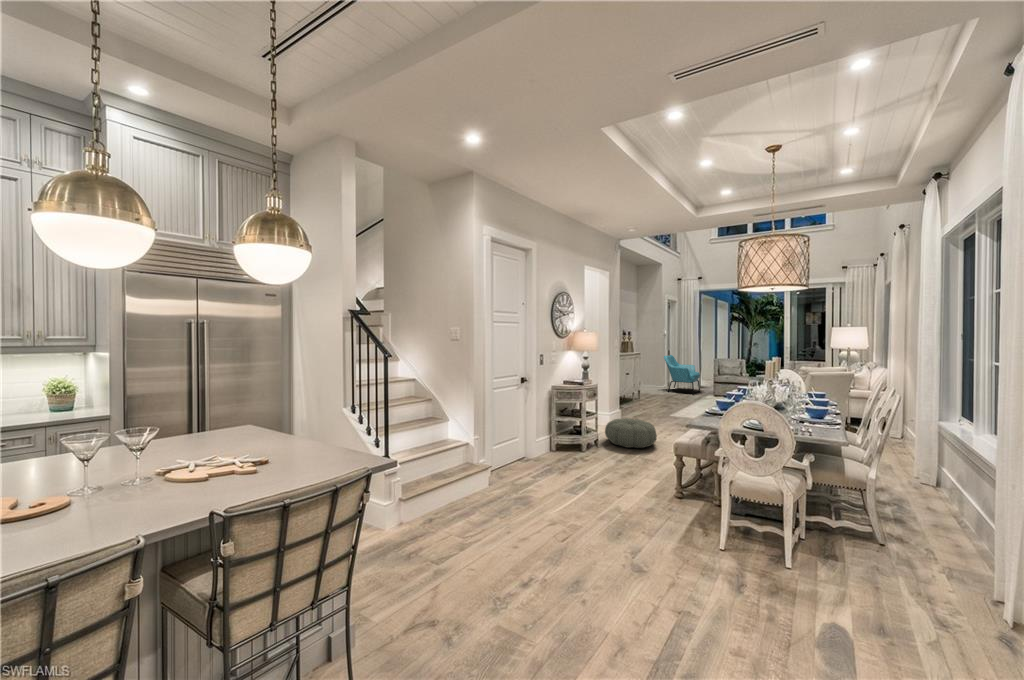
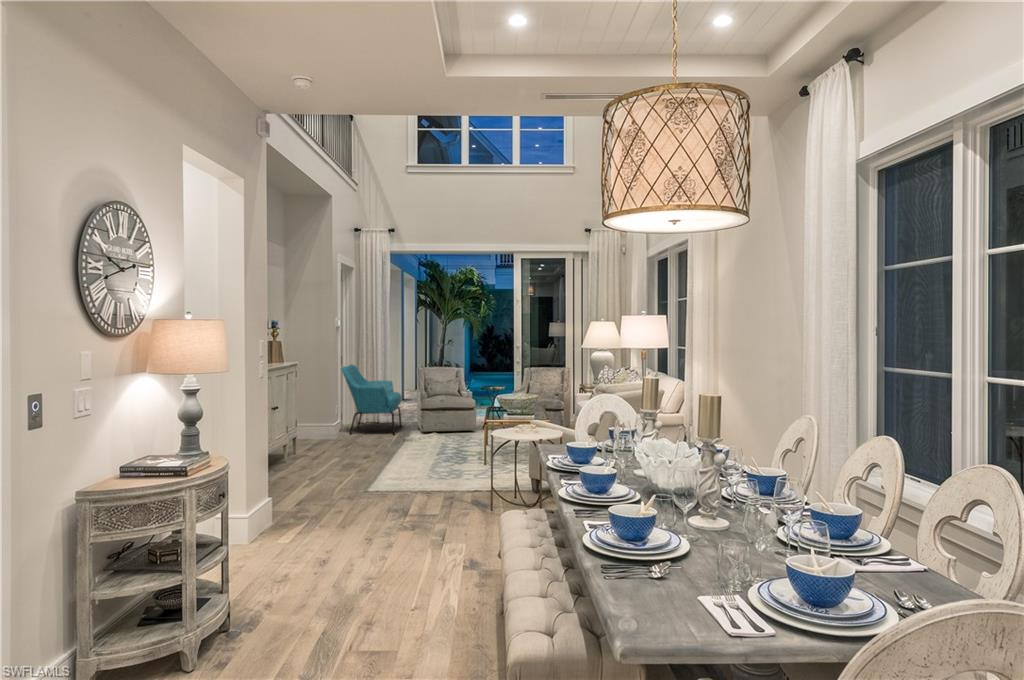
pouf: present [605,418,657,448] -> none [251,529,379,615]

